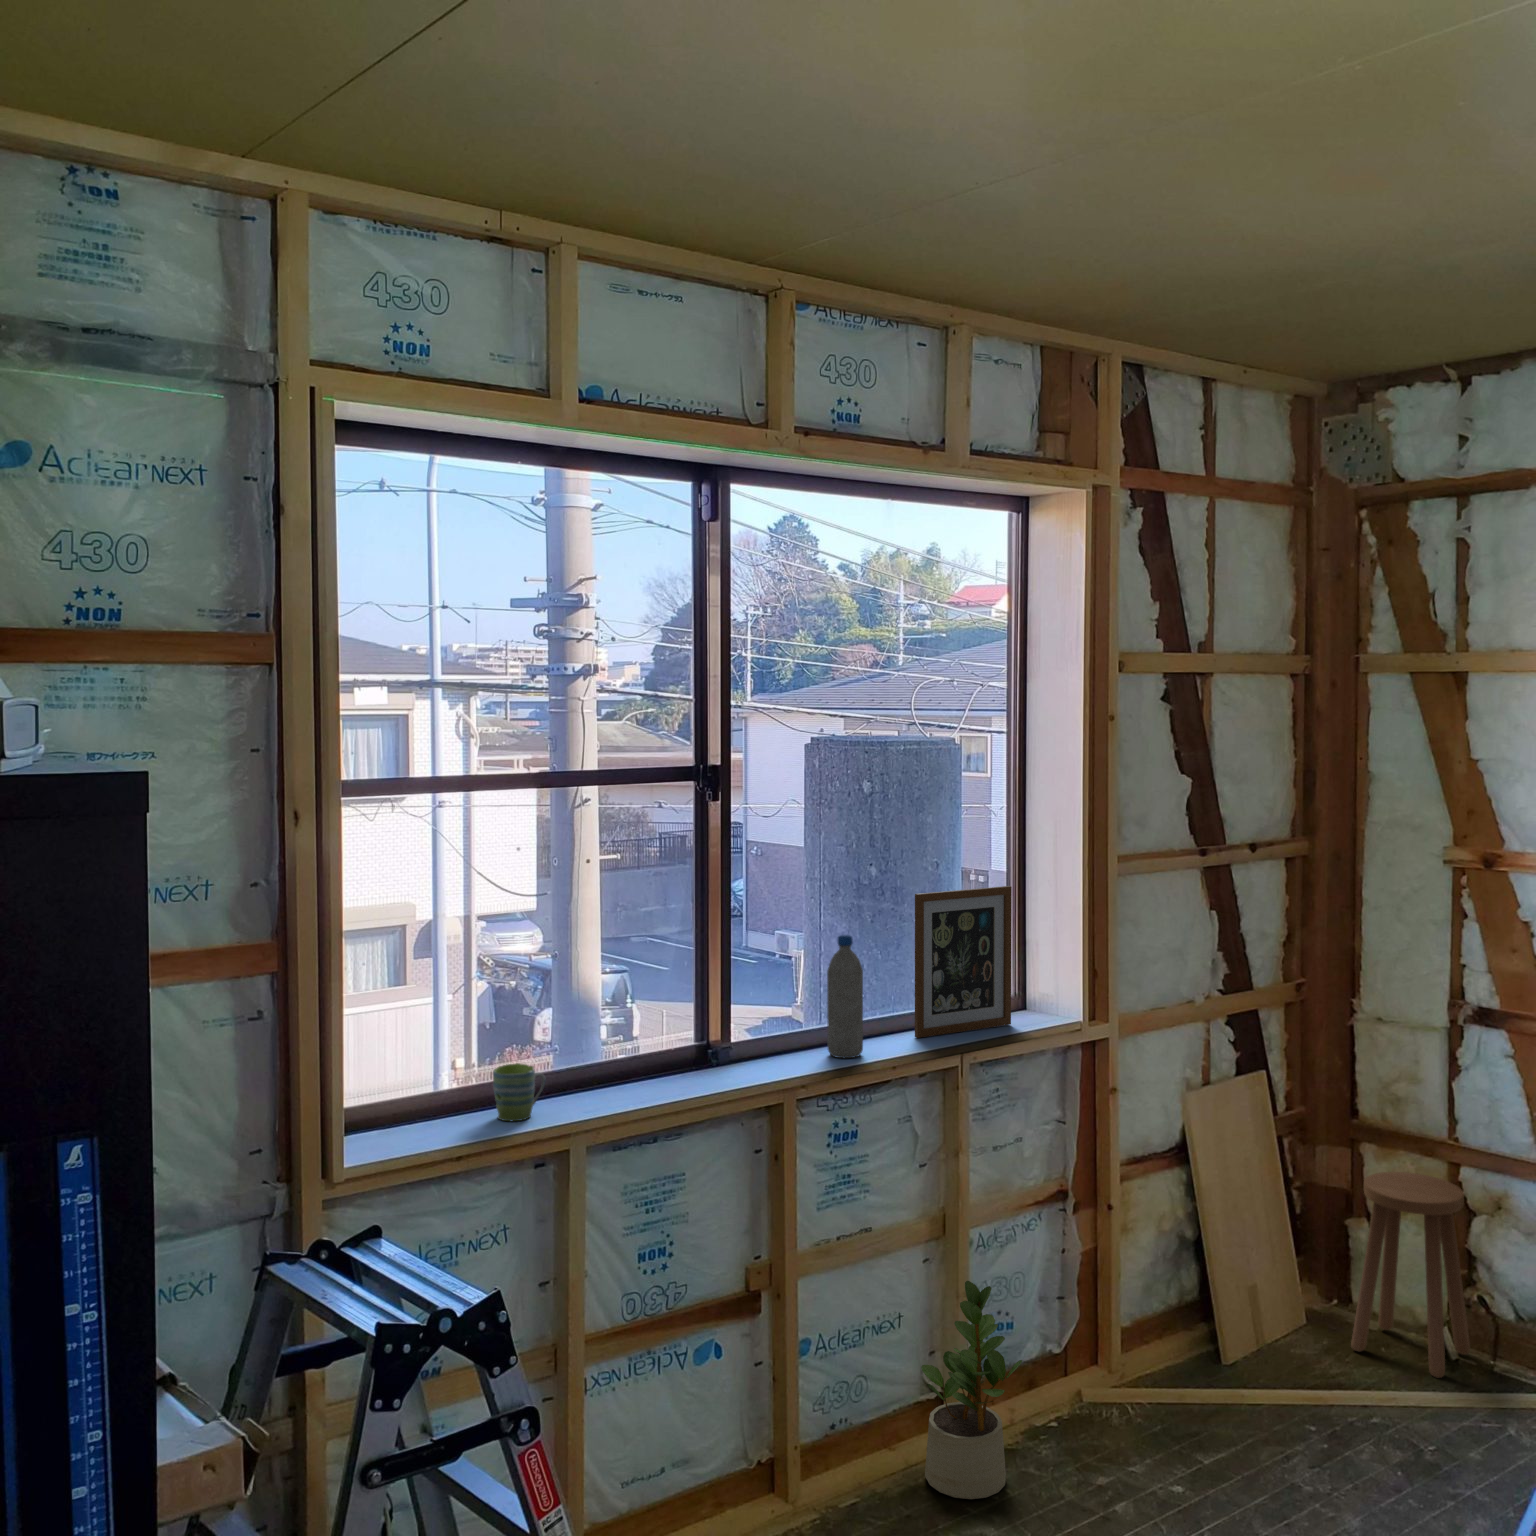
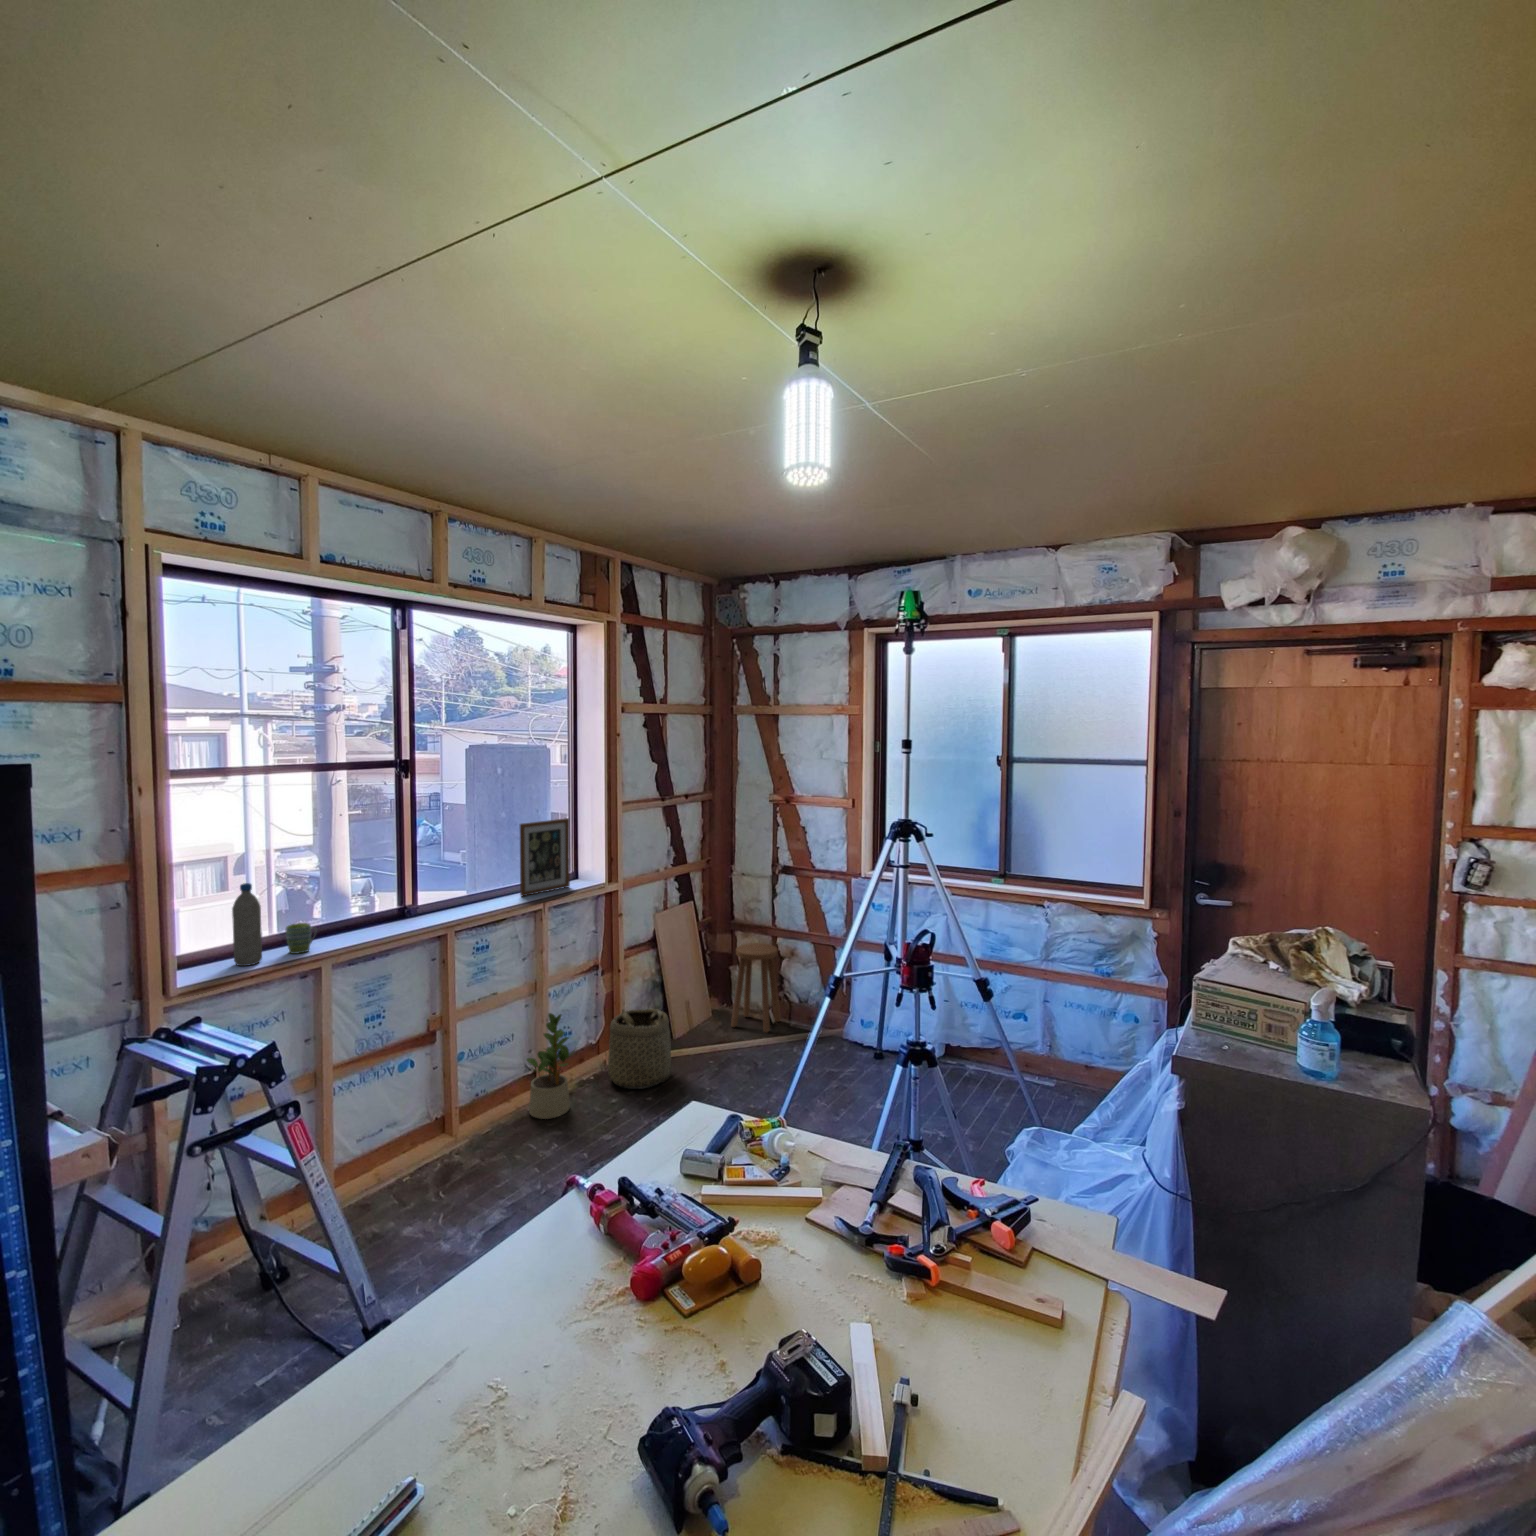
water bottle: present [827,935,863,1058] -> present [232,883,262,966]
basket: none [1078,1287,1226,1467] -> present [608,1009,671,1089]

